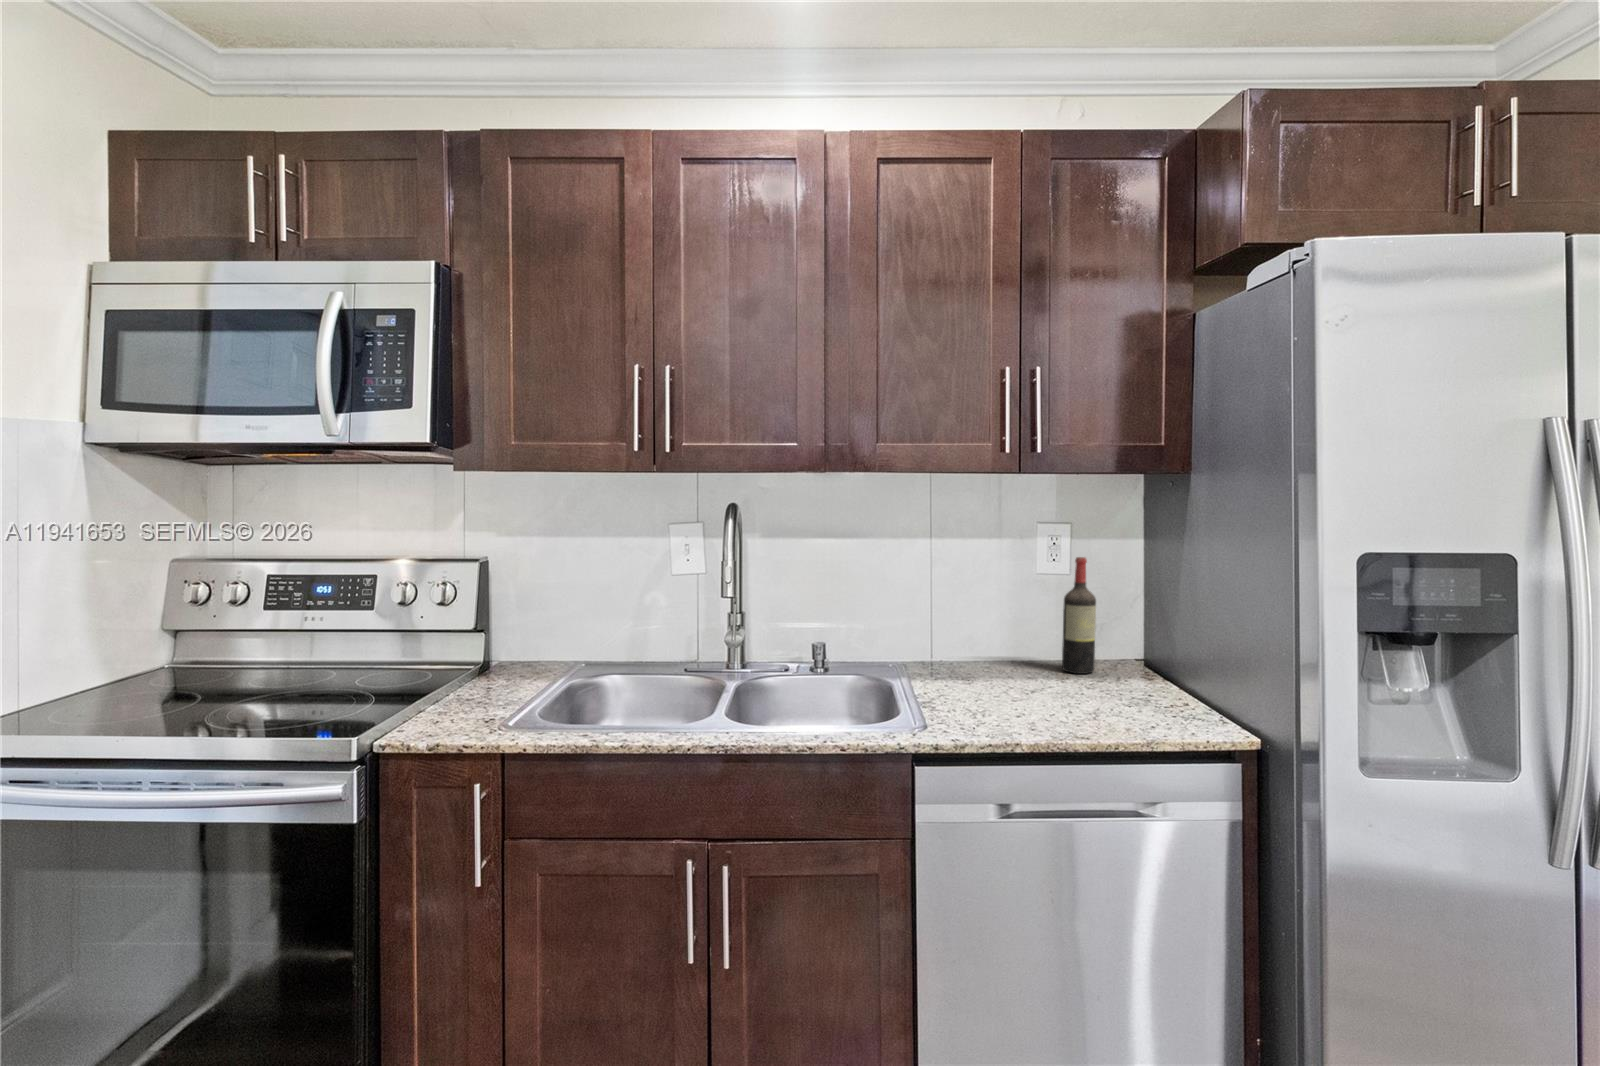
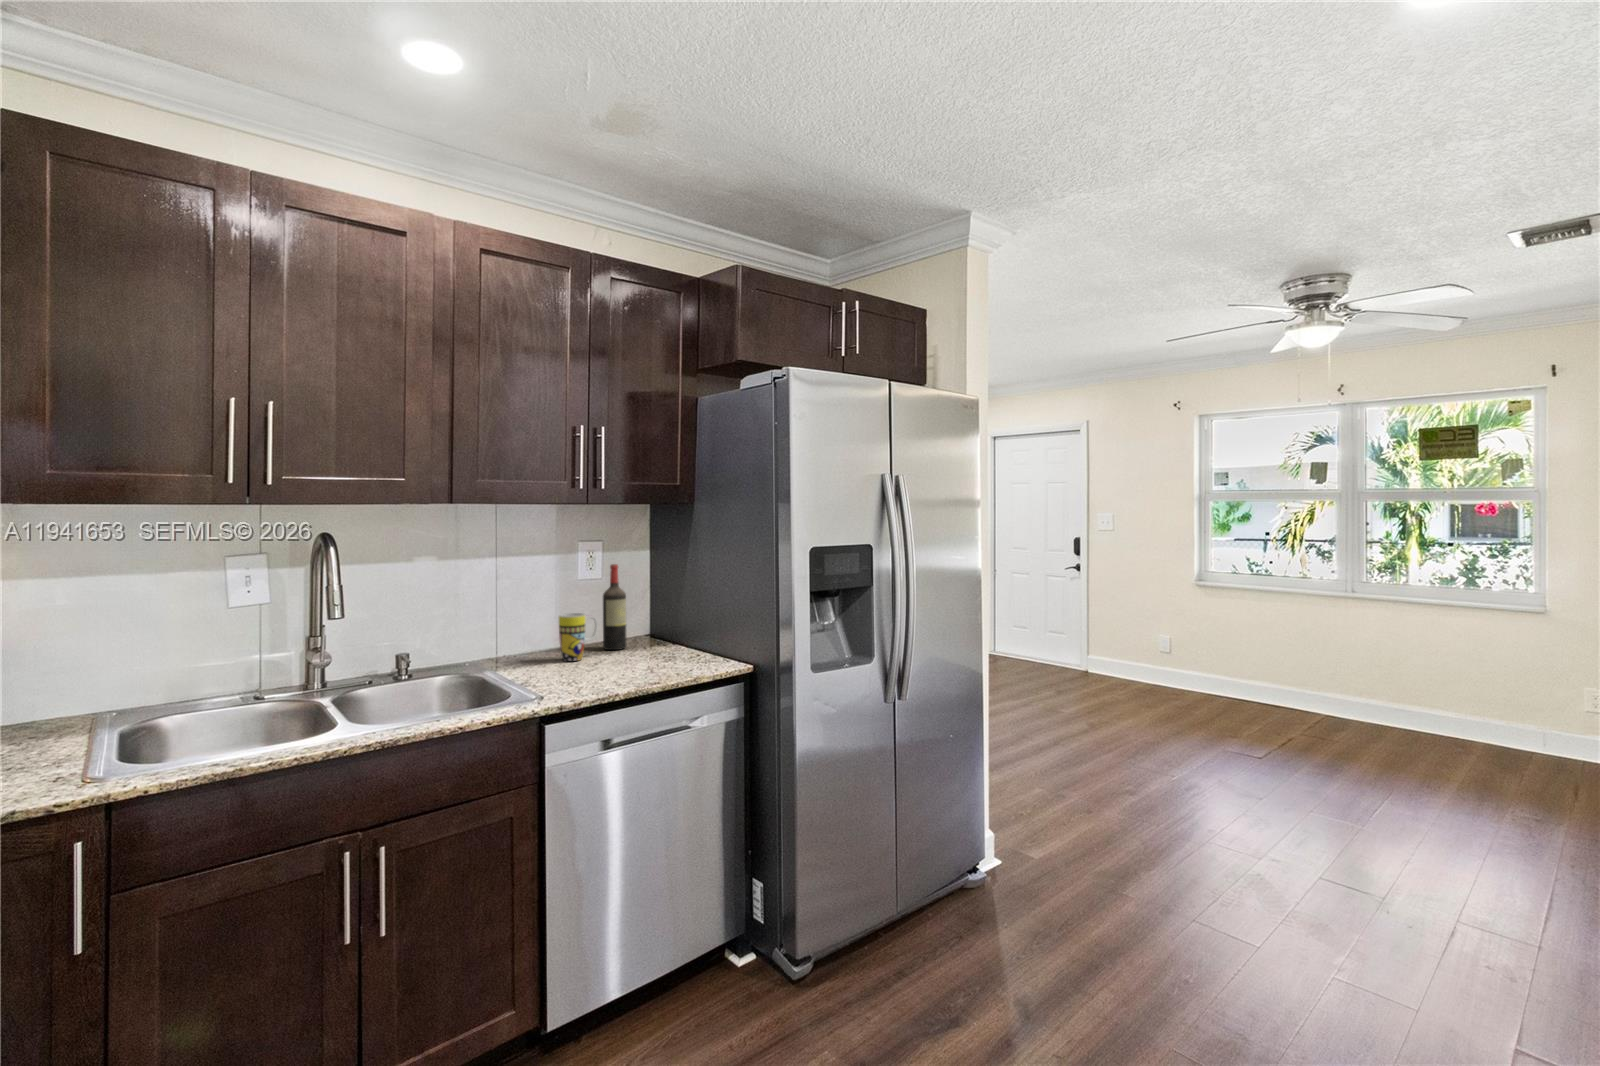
mug: none [994,617,1046,681] -> present [559,613,597,661]

